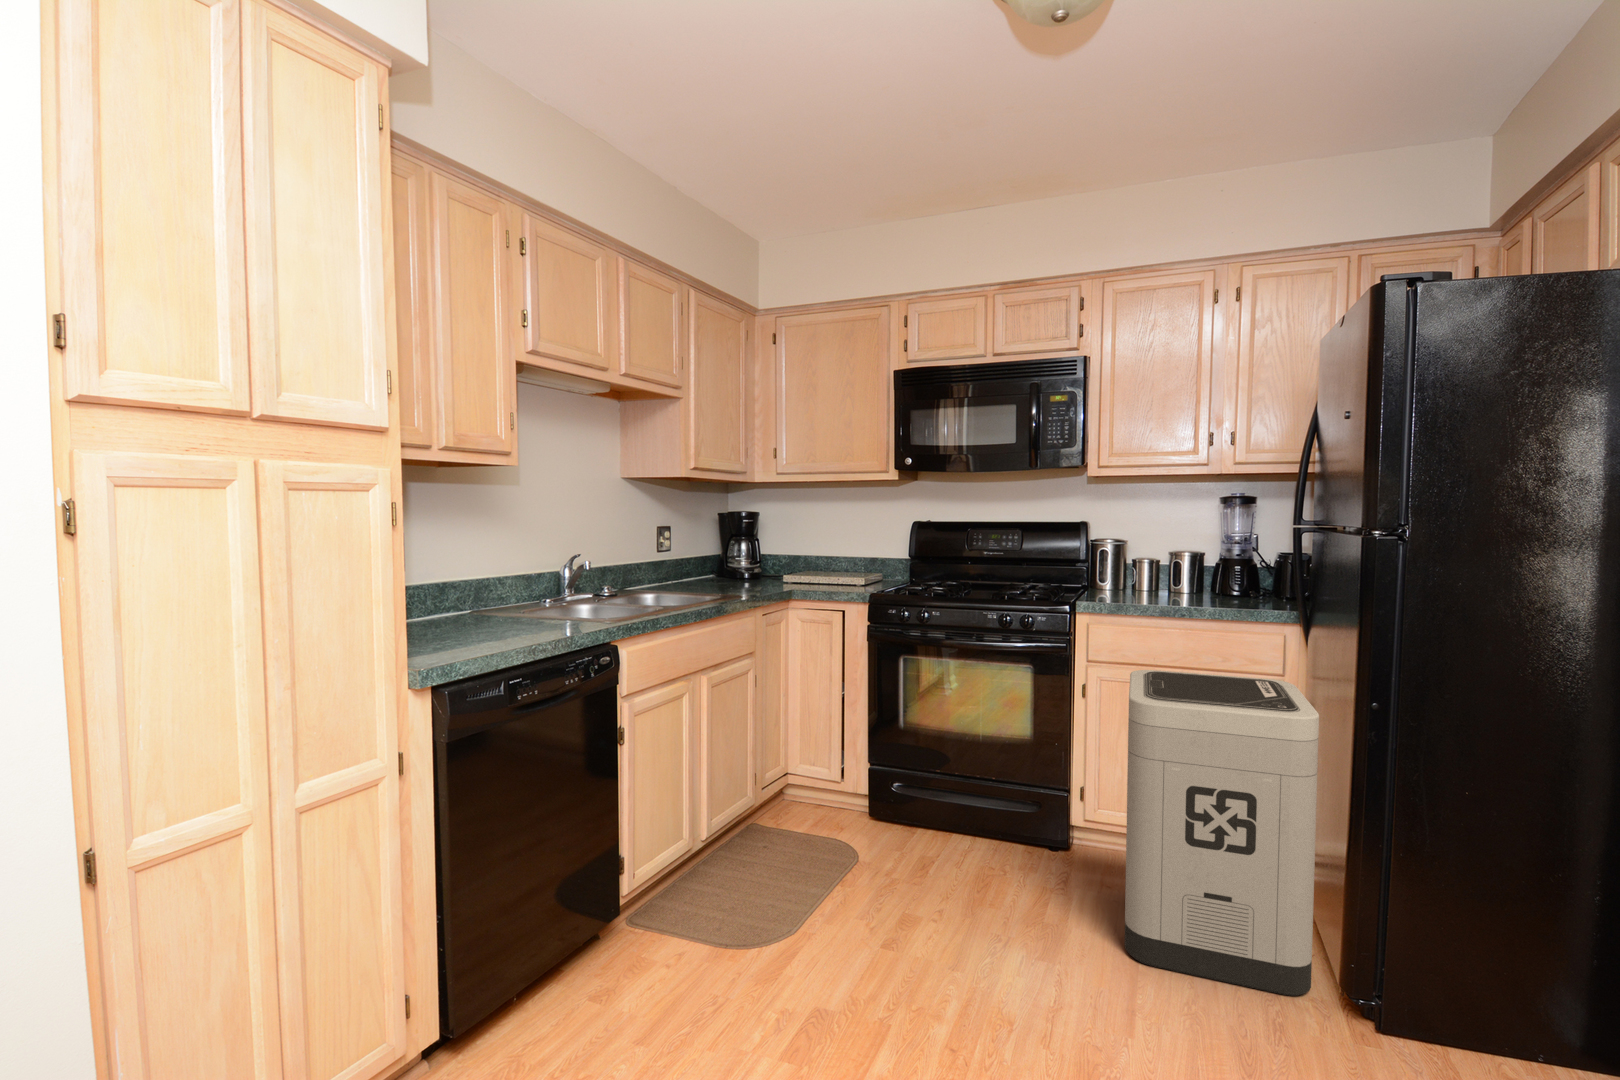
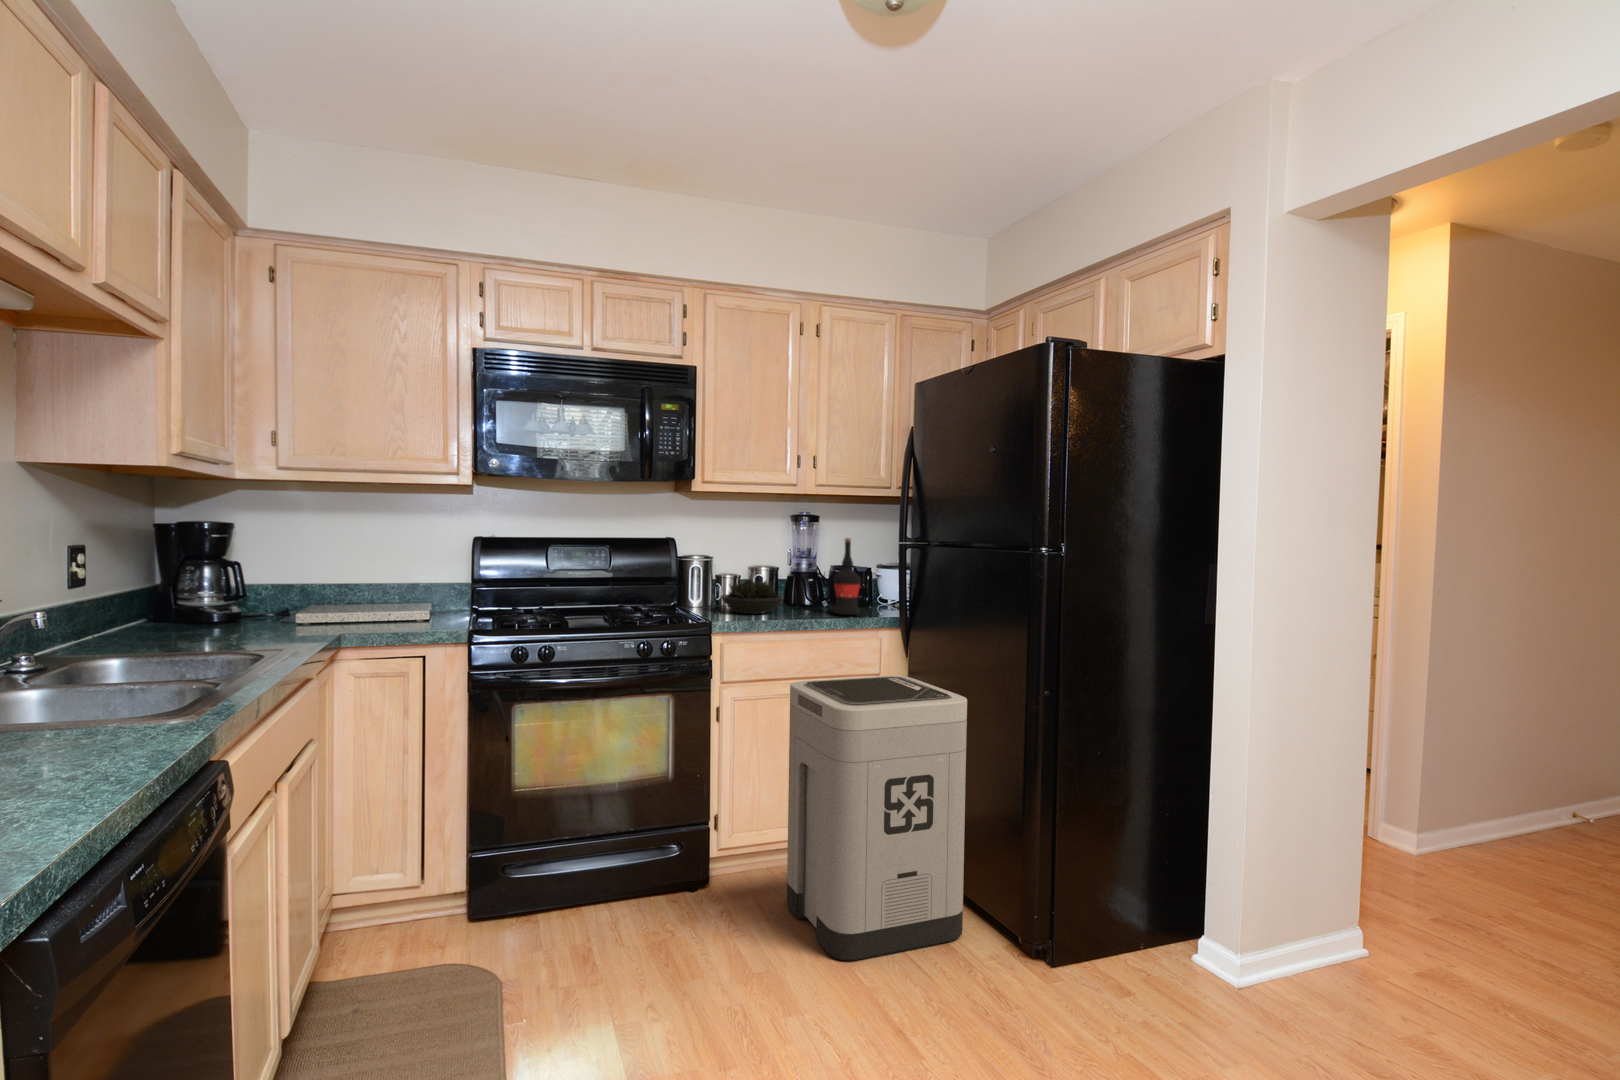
wine bottle: none [1239,522,1274,607] -> present [834,538,861,615]
succulent plant: none [1114,563,1184,599] -> present [721,580,784,614]

